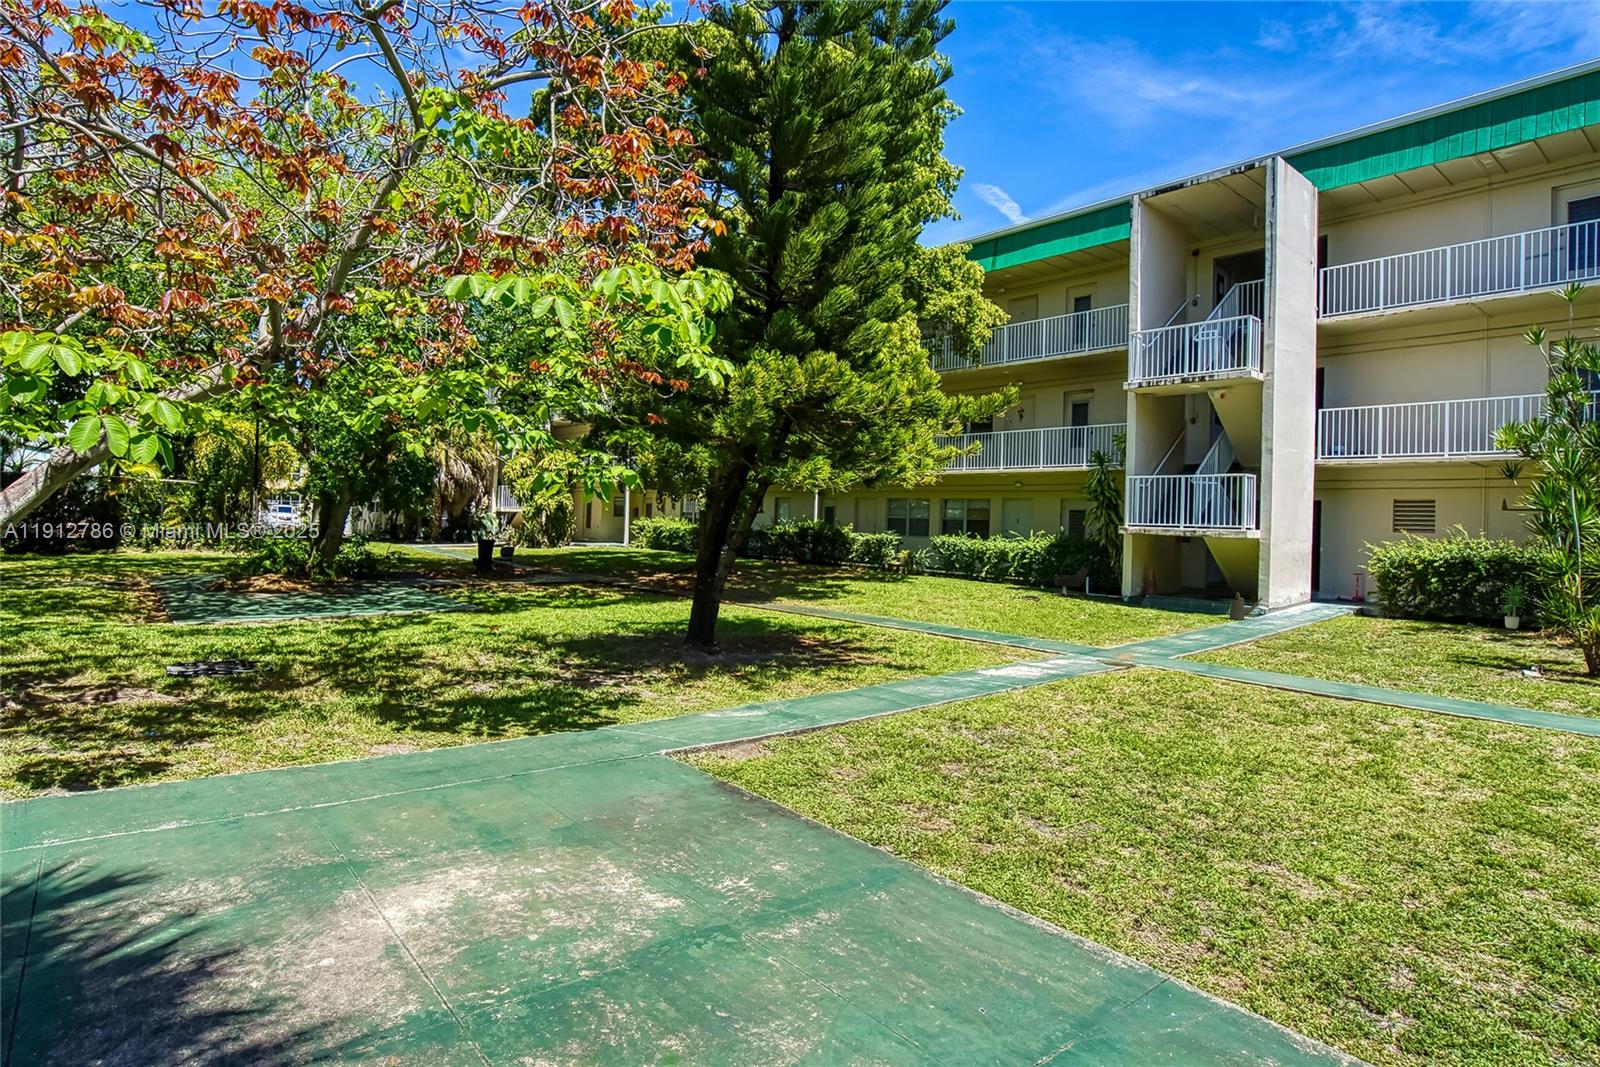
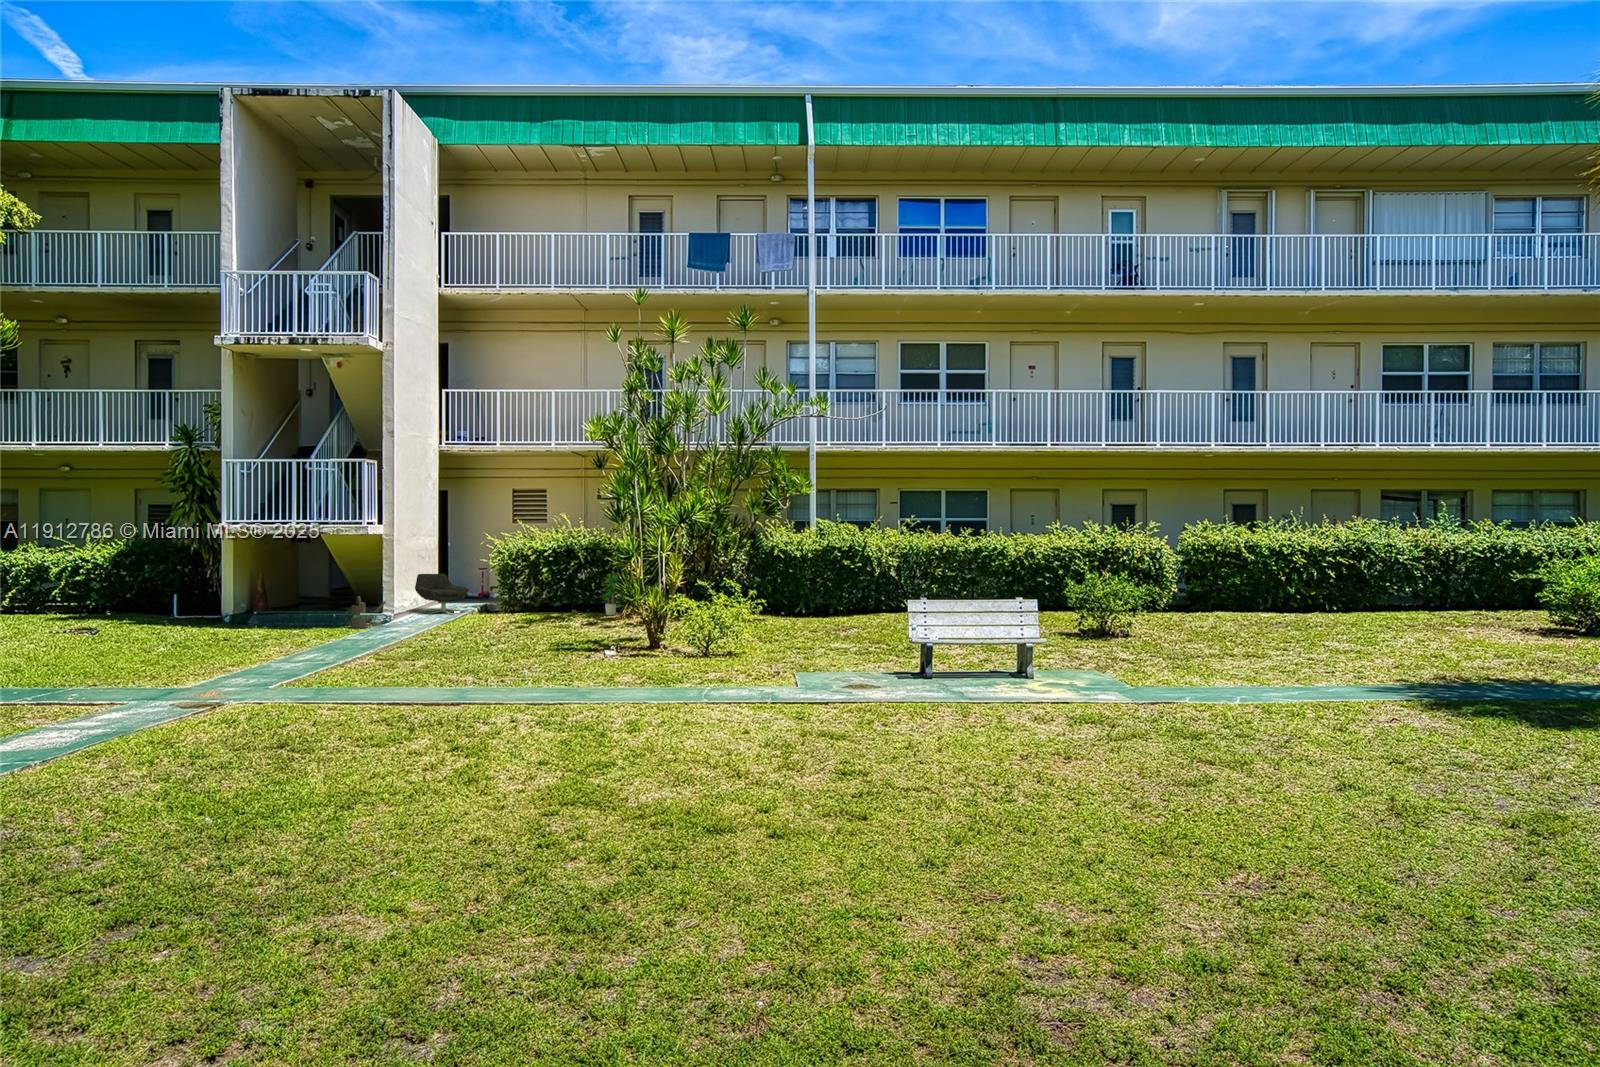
lounge chair: present [1054,567,1088,595] -> present [415,573,469,614]

